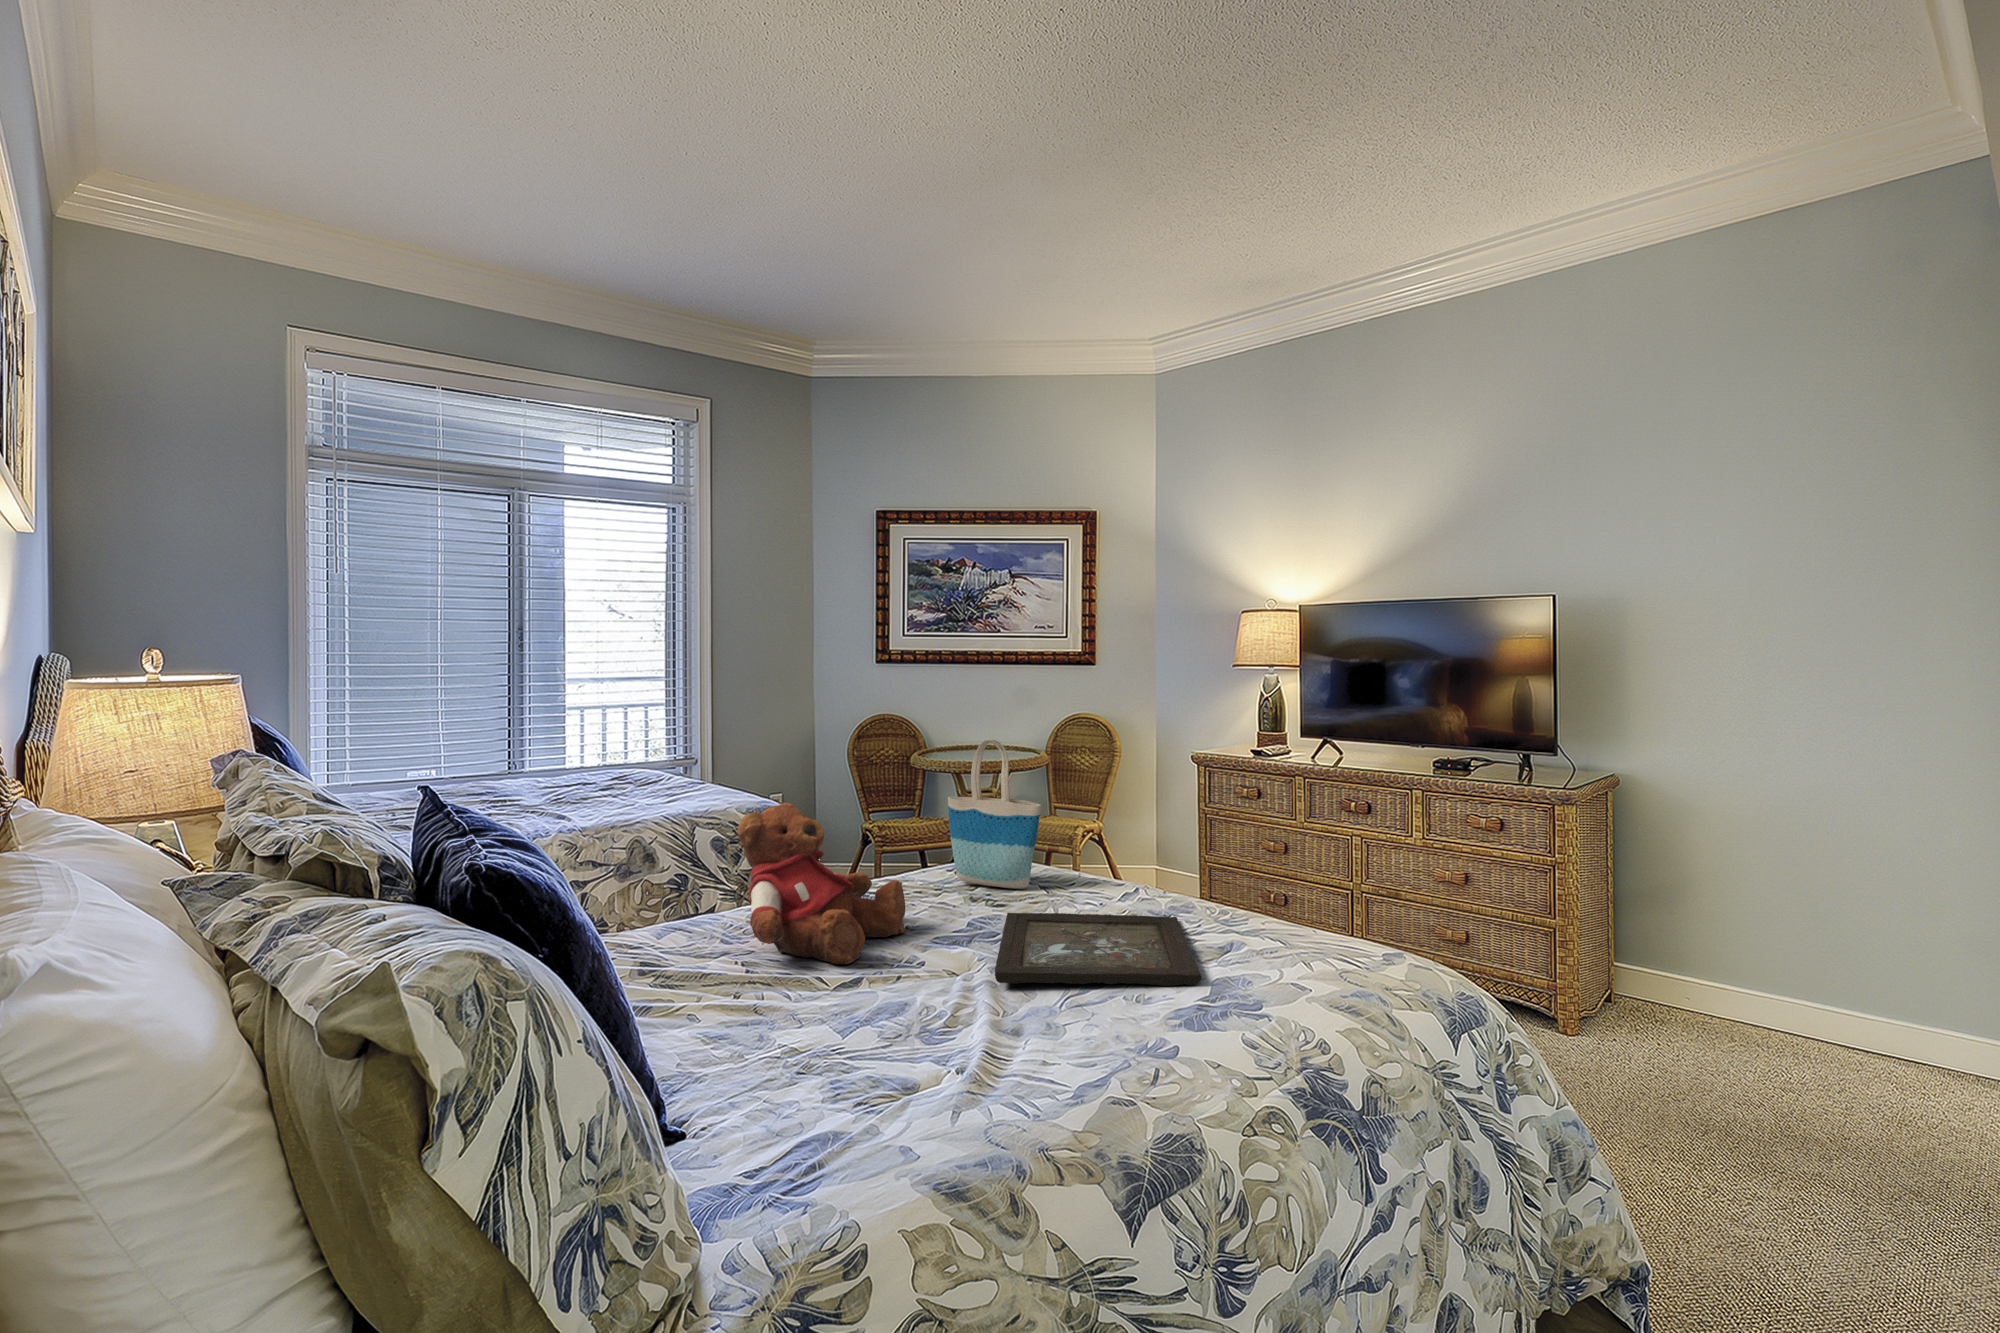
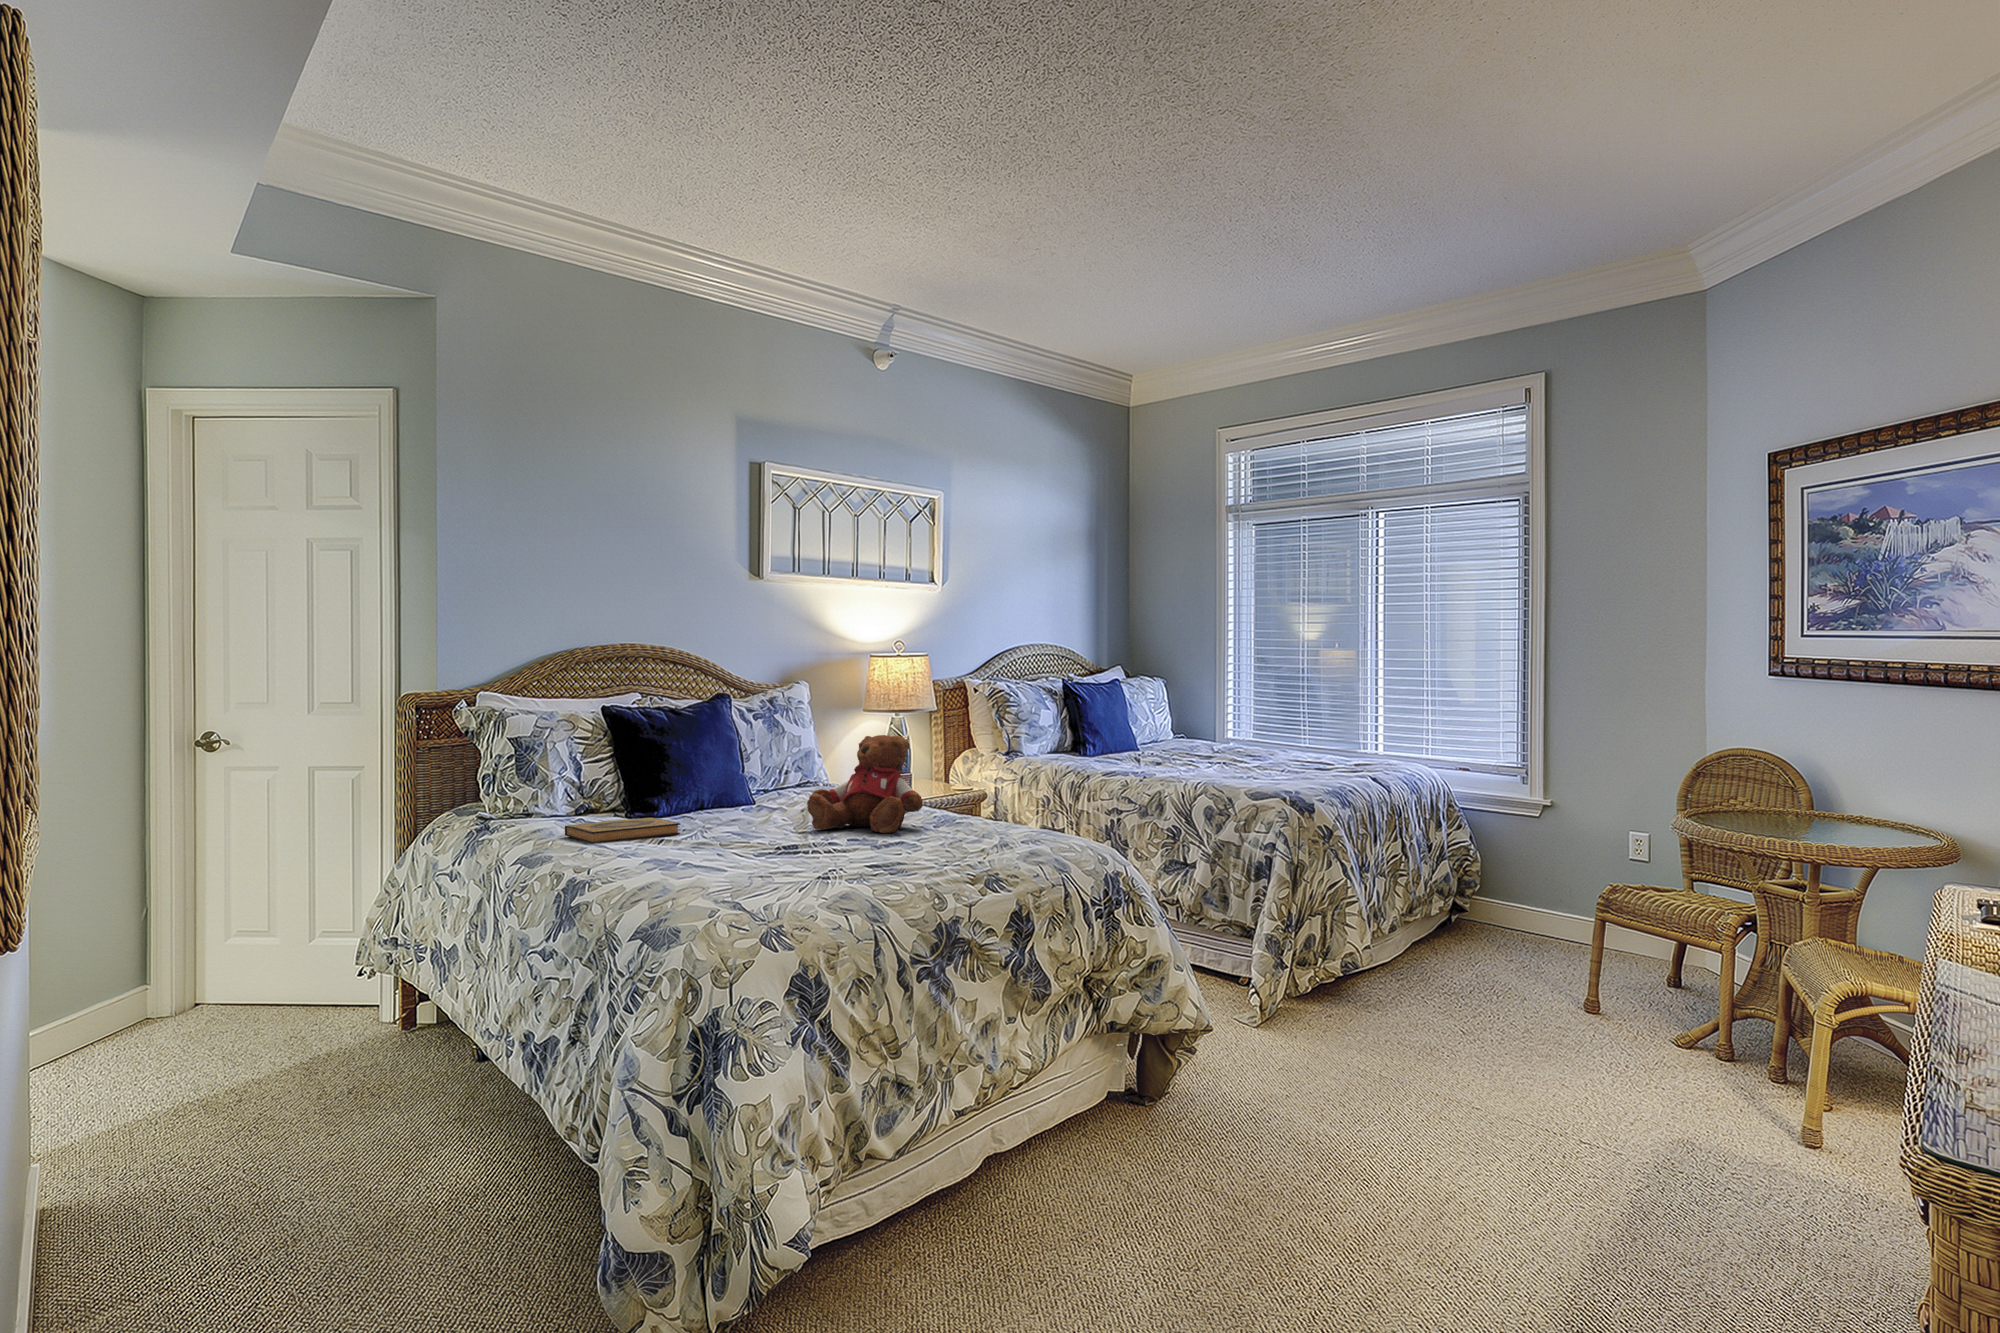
tote bag: present [948,739,1041,889] -> none [995,710,1037,843]
tray: present [995,913,1201,986] -> none [707,831,890,867]
hardback book: none [740,1022,951,1138] -> present [565,817,680,843]

